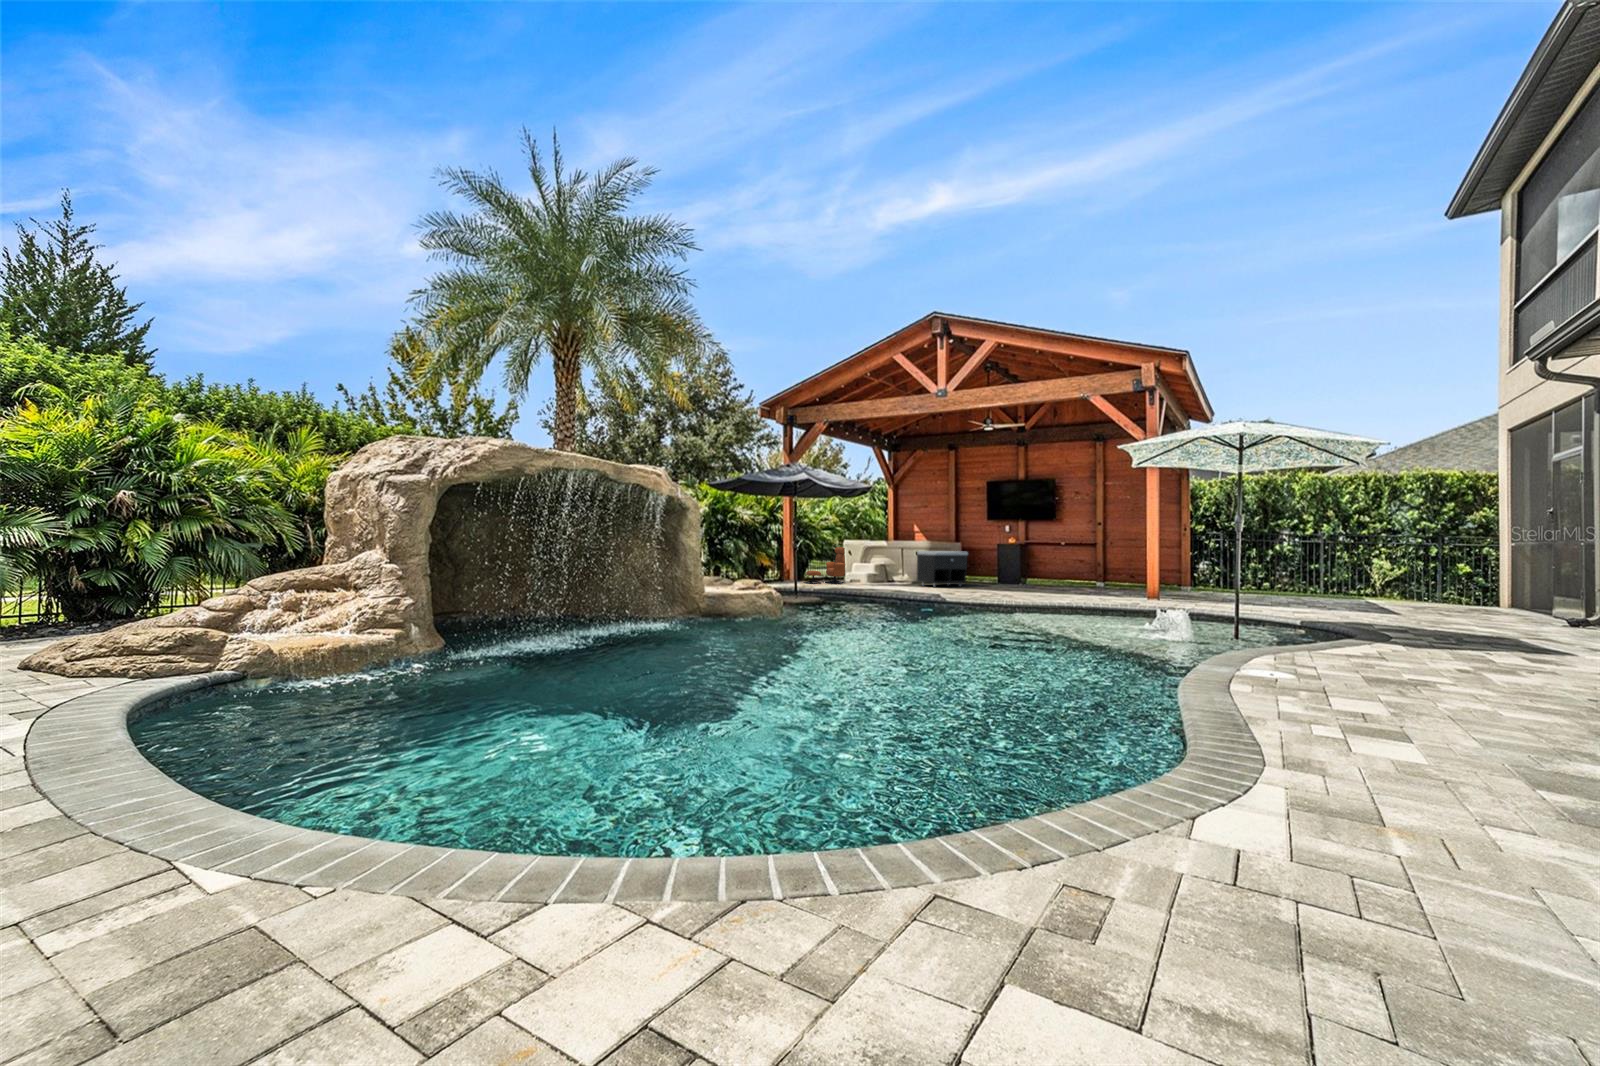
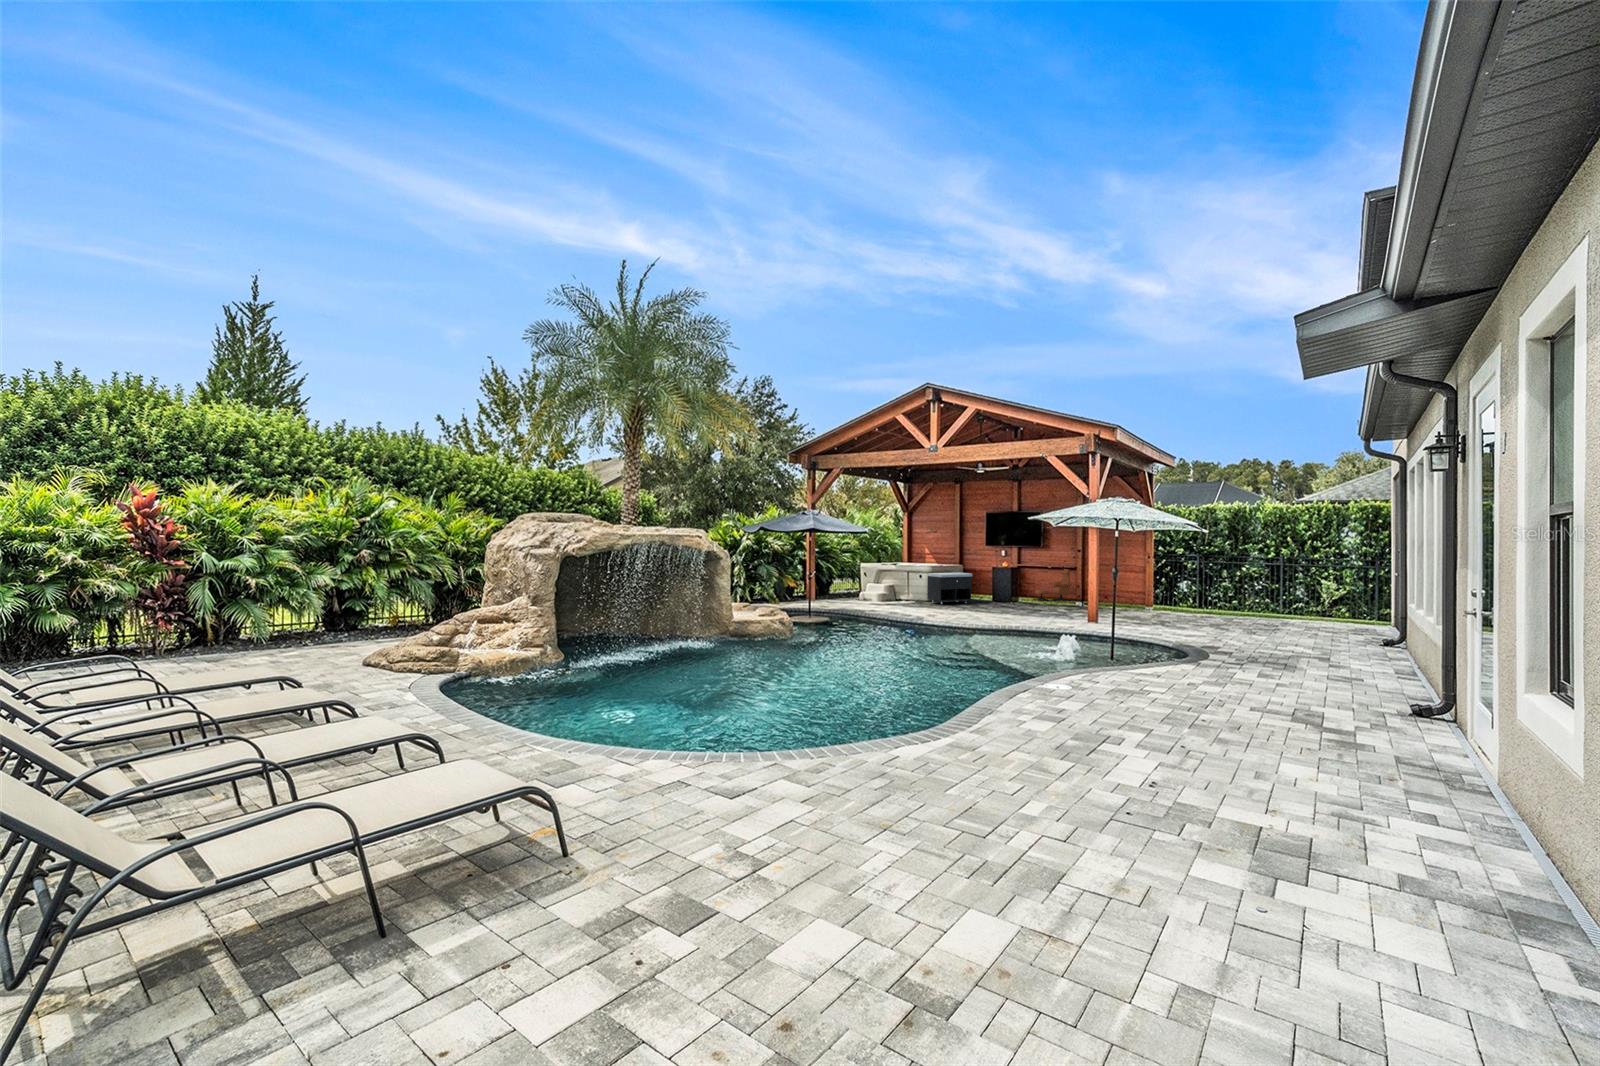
lounge chair: present [804,547,845,584] -> present [1033,569,1071,601]

